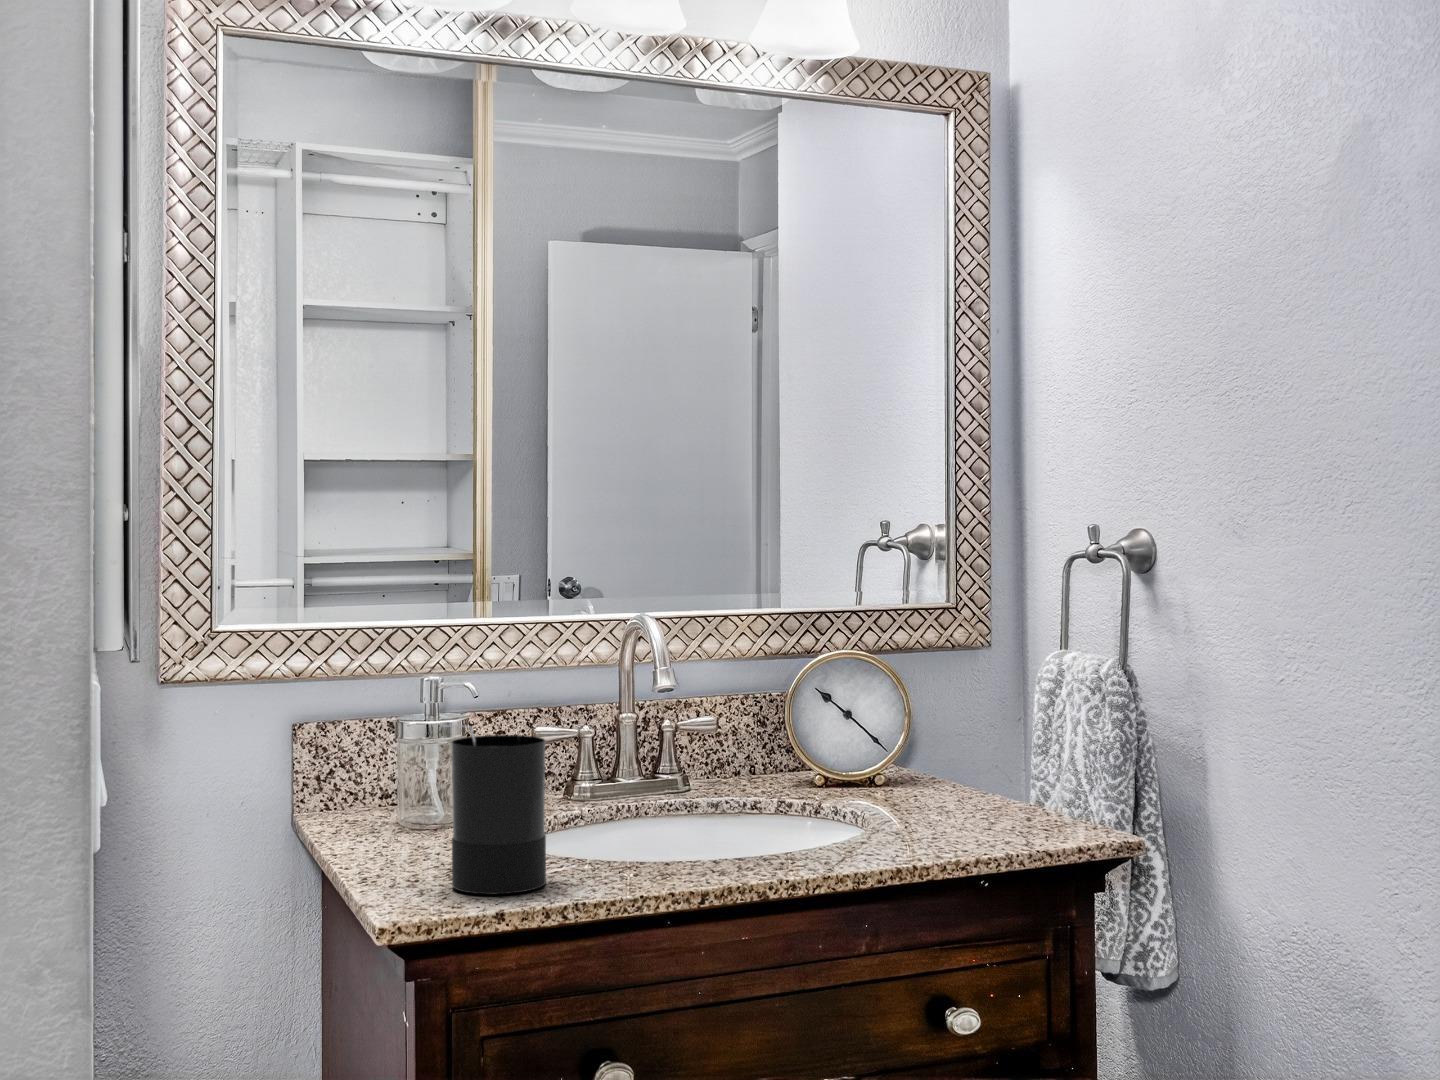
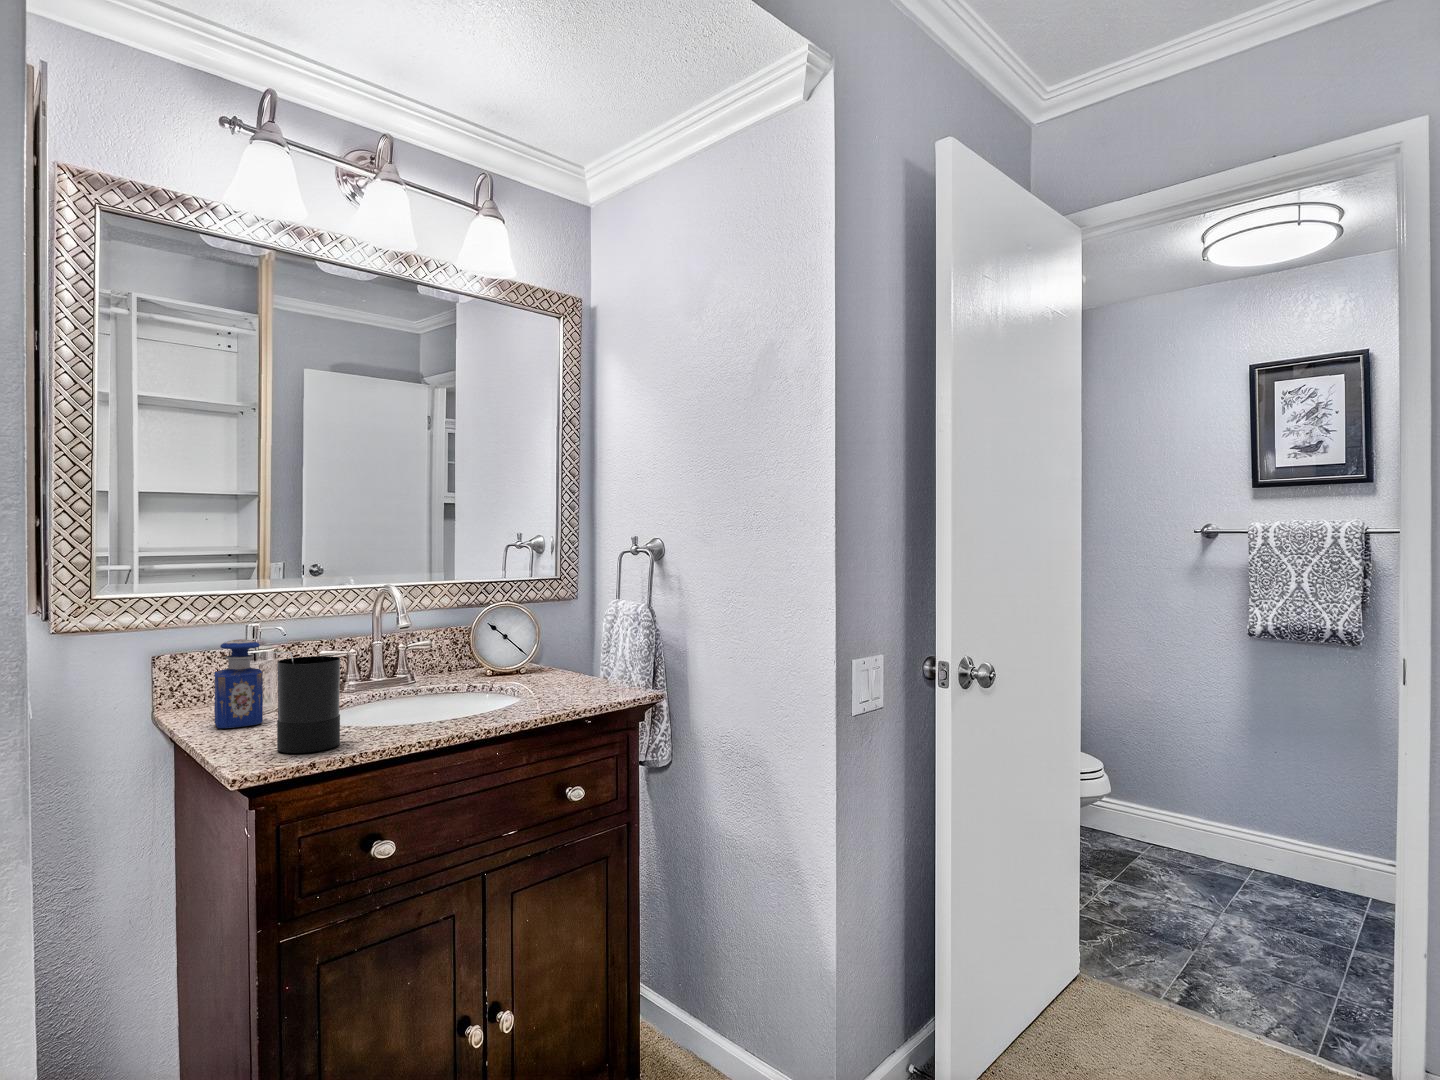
perfume bottle: none [373,703,442,847] -> present [214,639,263,728]

